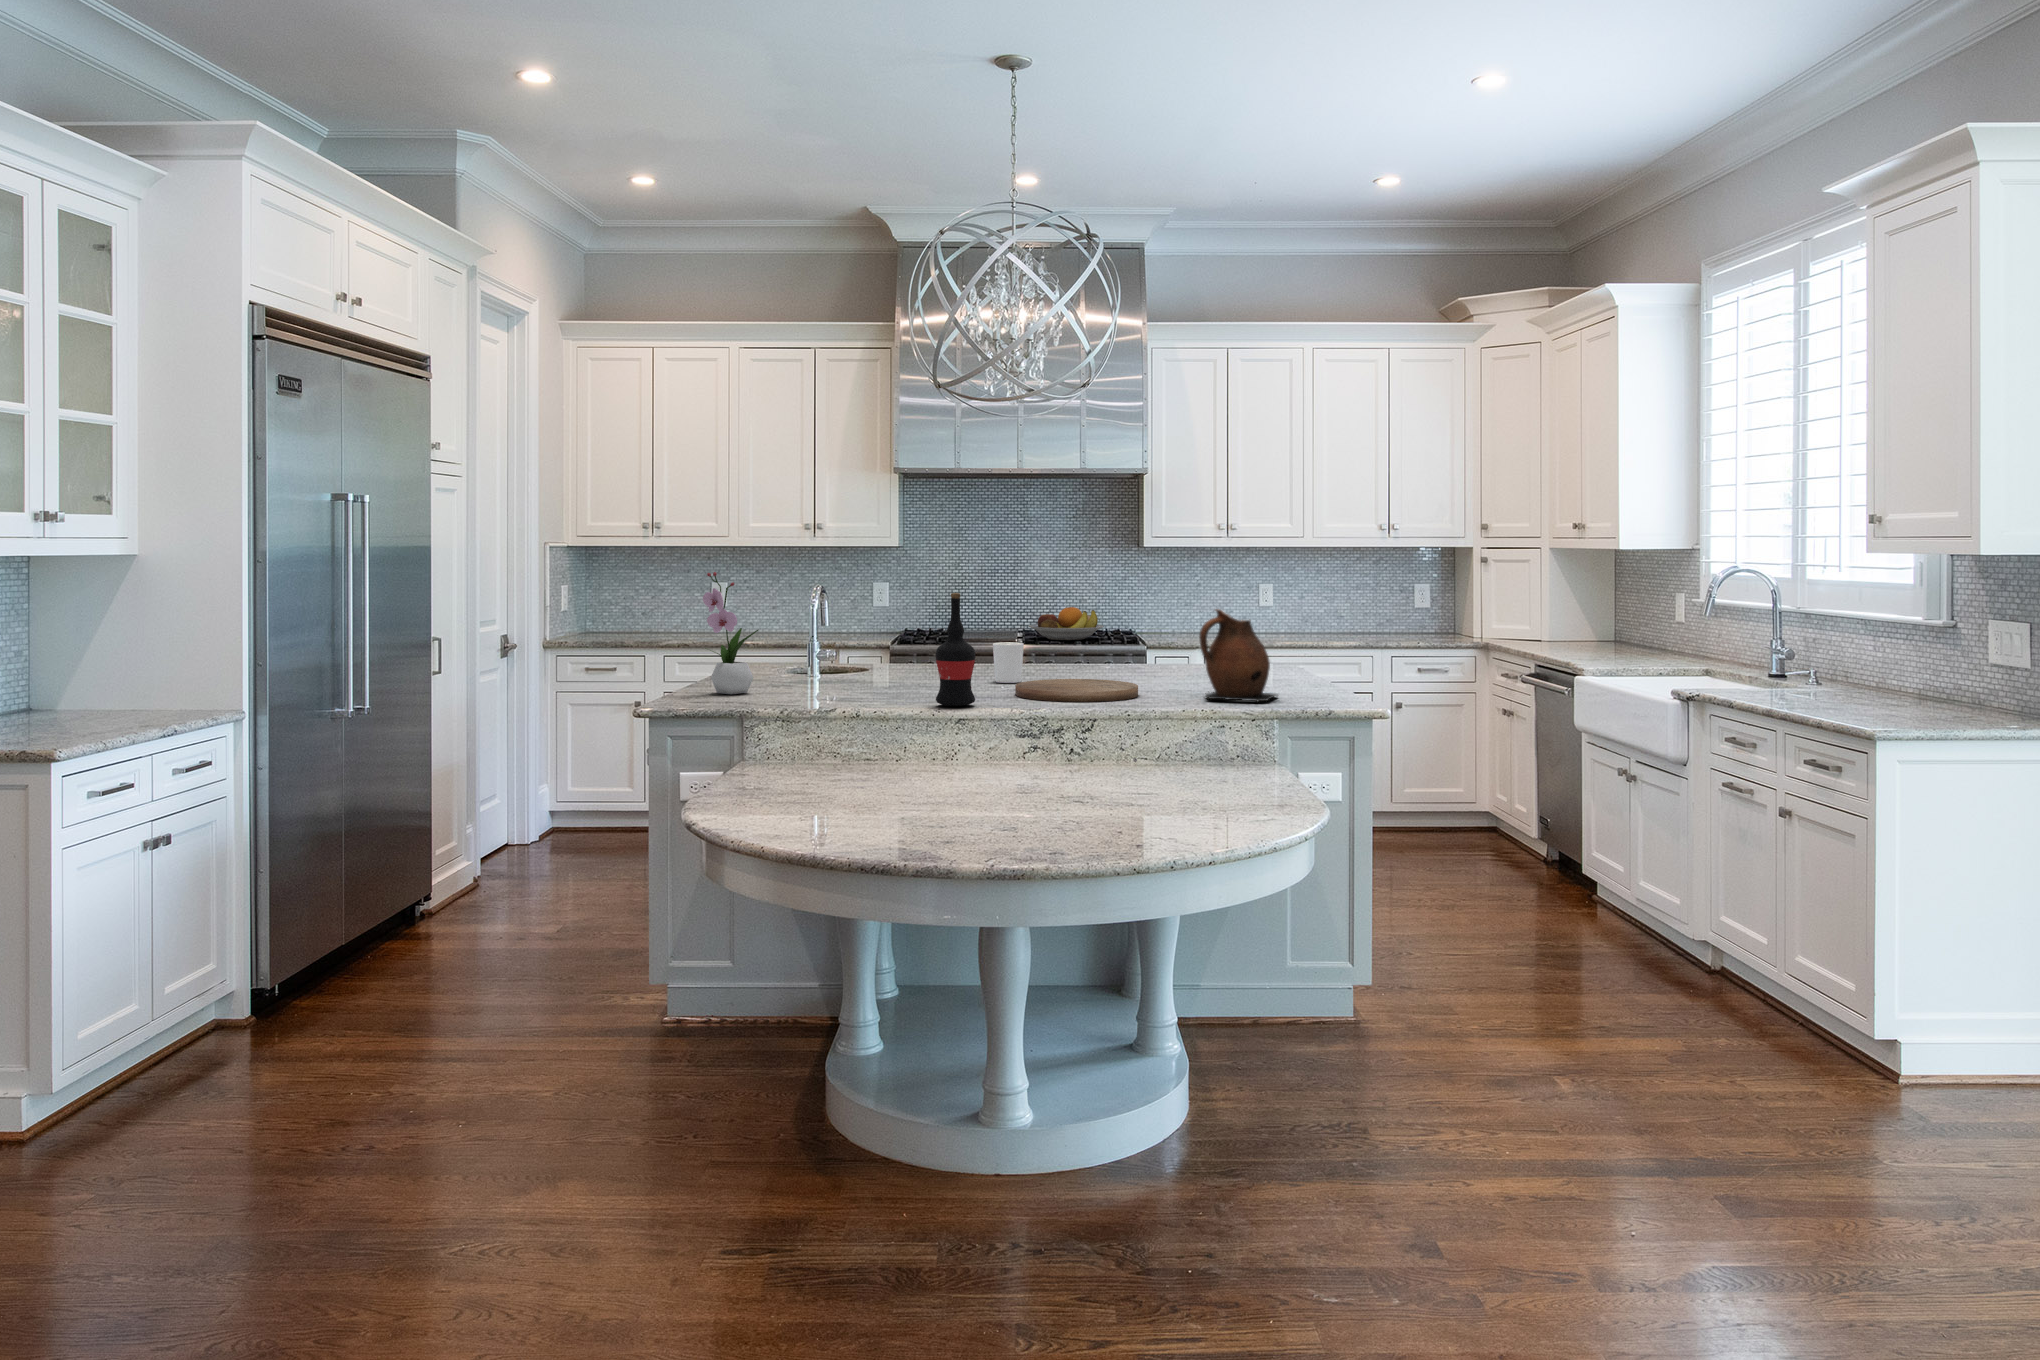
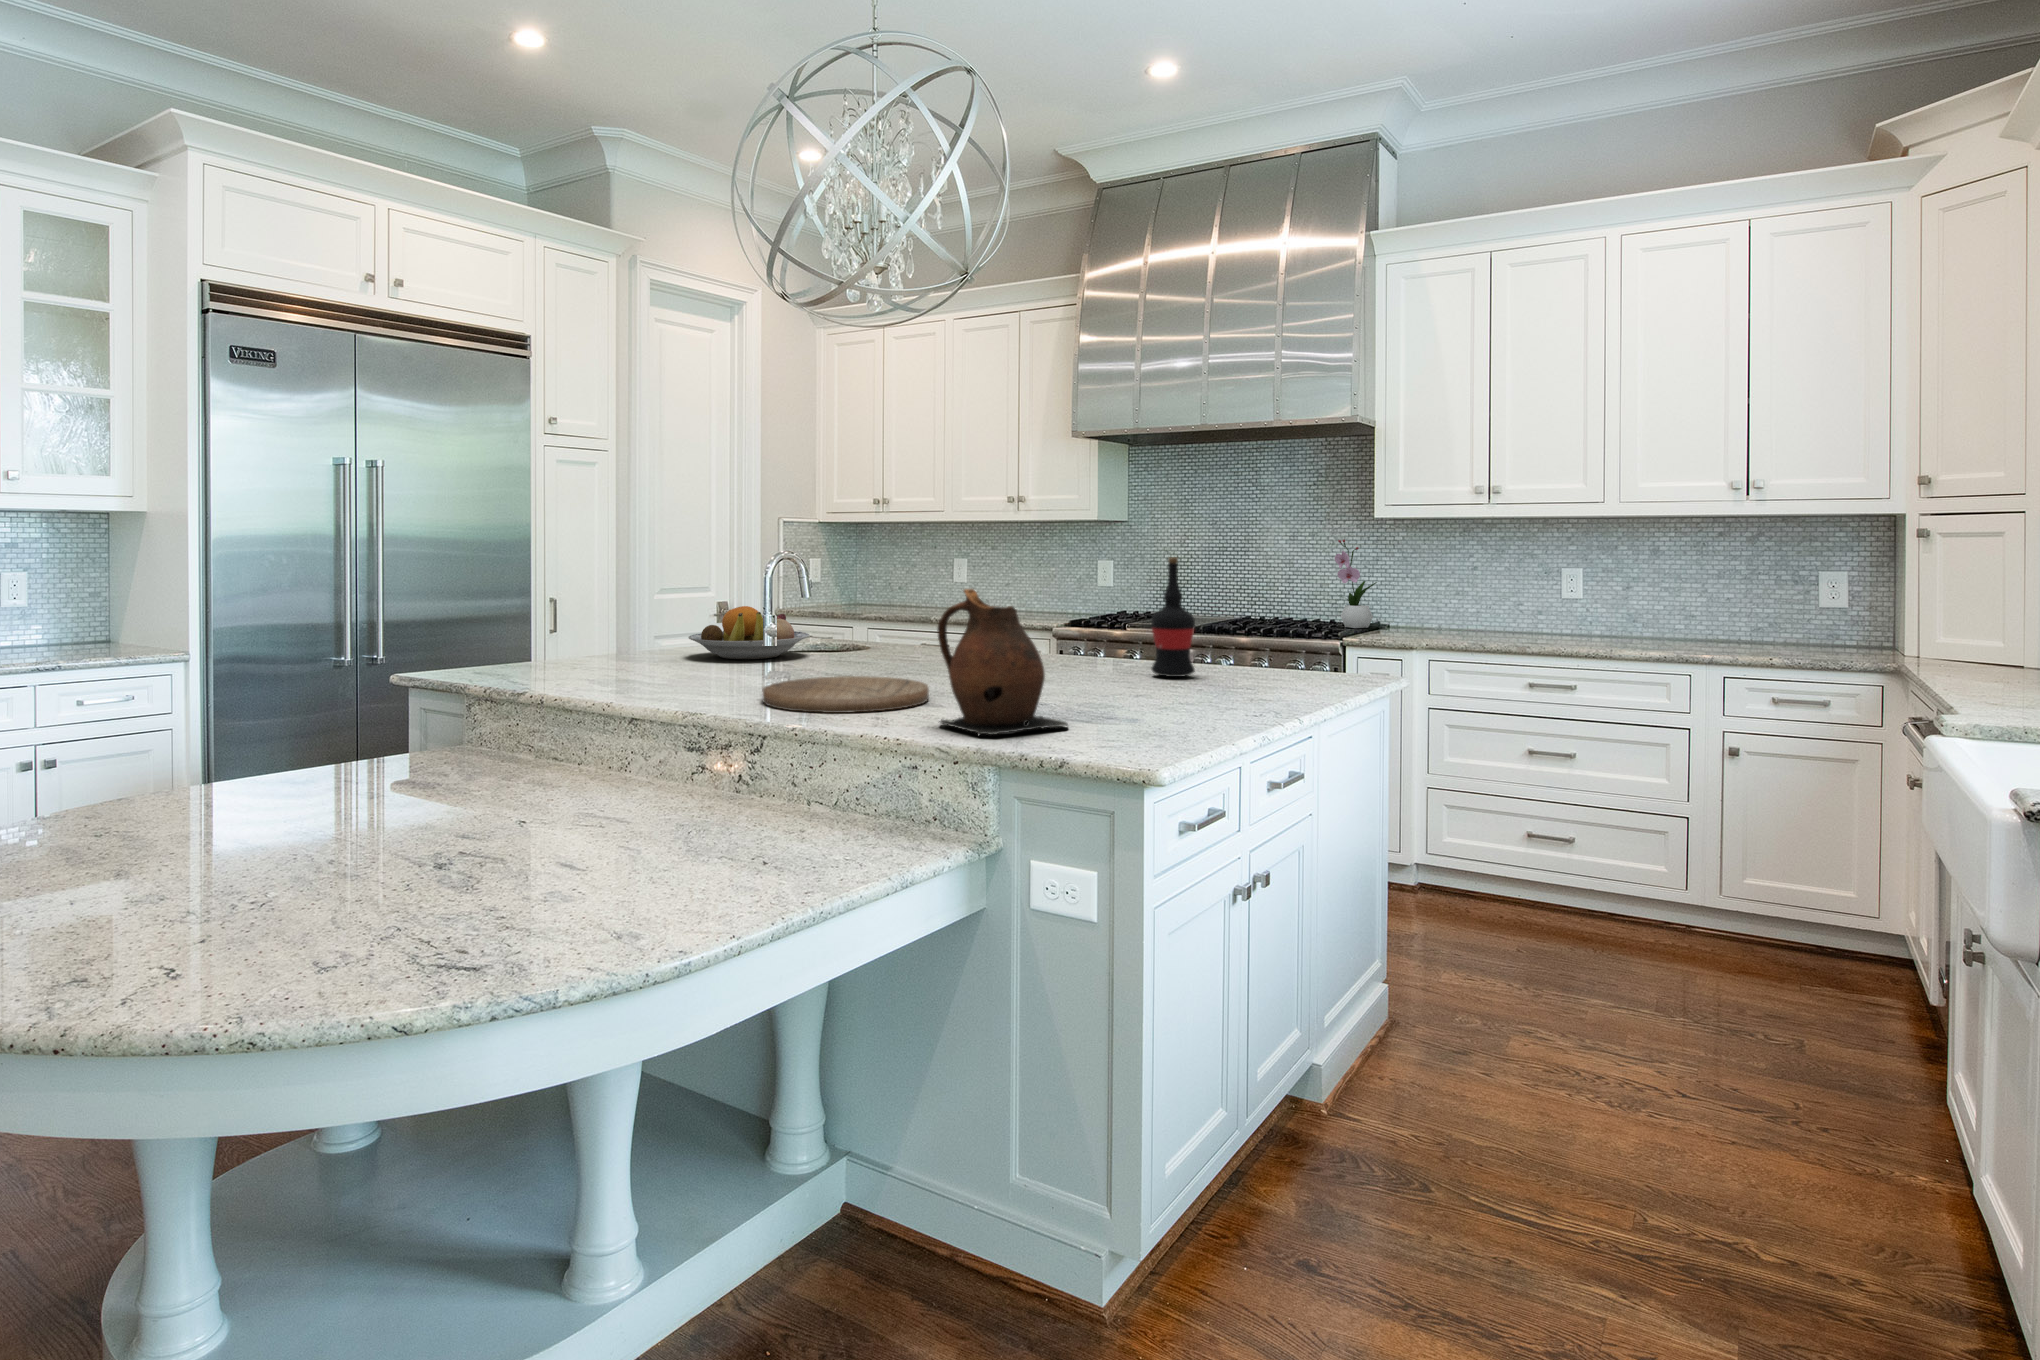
flower arrangement: present [703,572,758,694] -> present [1335,540,1377,628]
wine bottle: present [936,593,975,706] -> present [1151,557,1195,677]
fruit bowl: present [1029,607,1104,640] -> present [688,606,810,659]
candle holder: present [993,642,1024,683] -> none [864,626,903,677]

